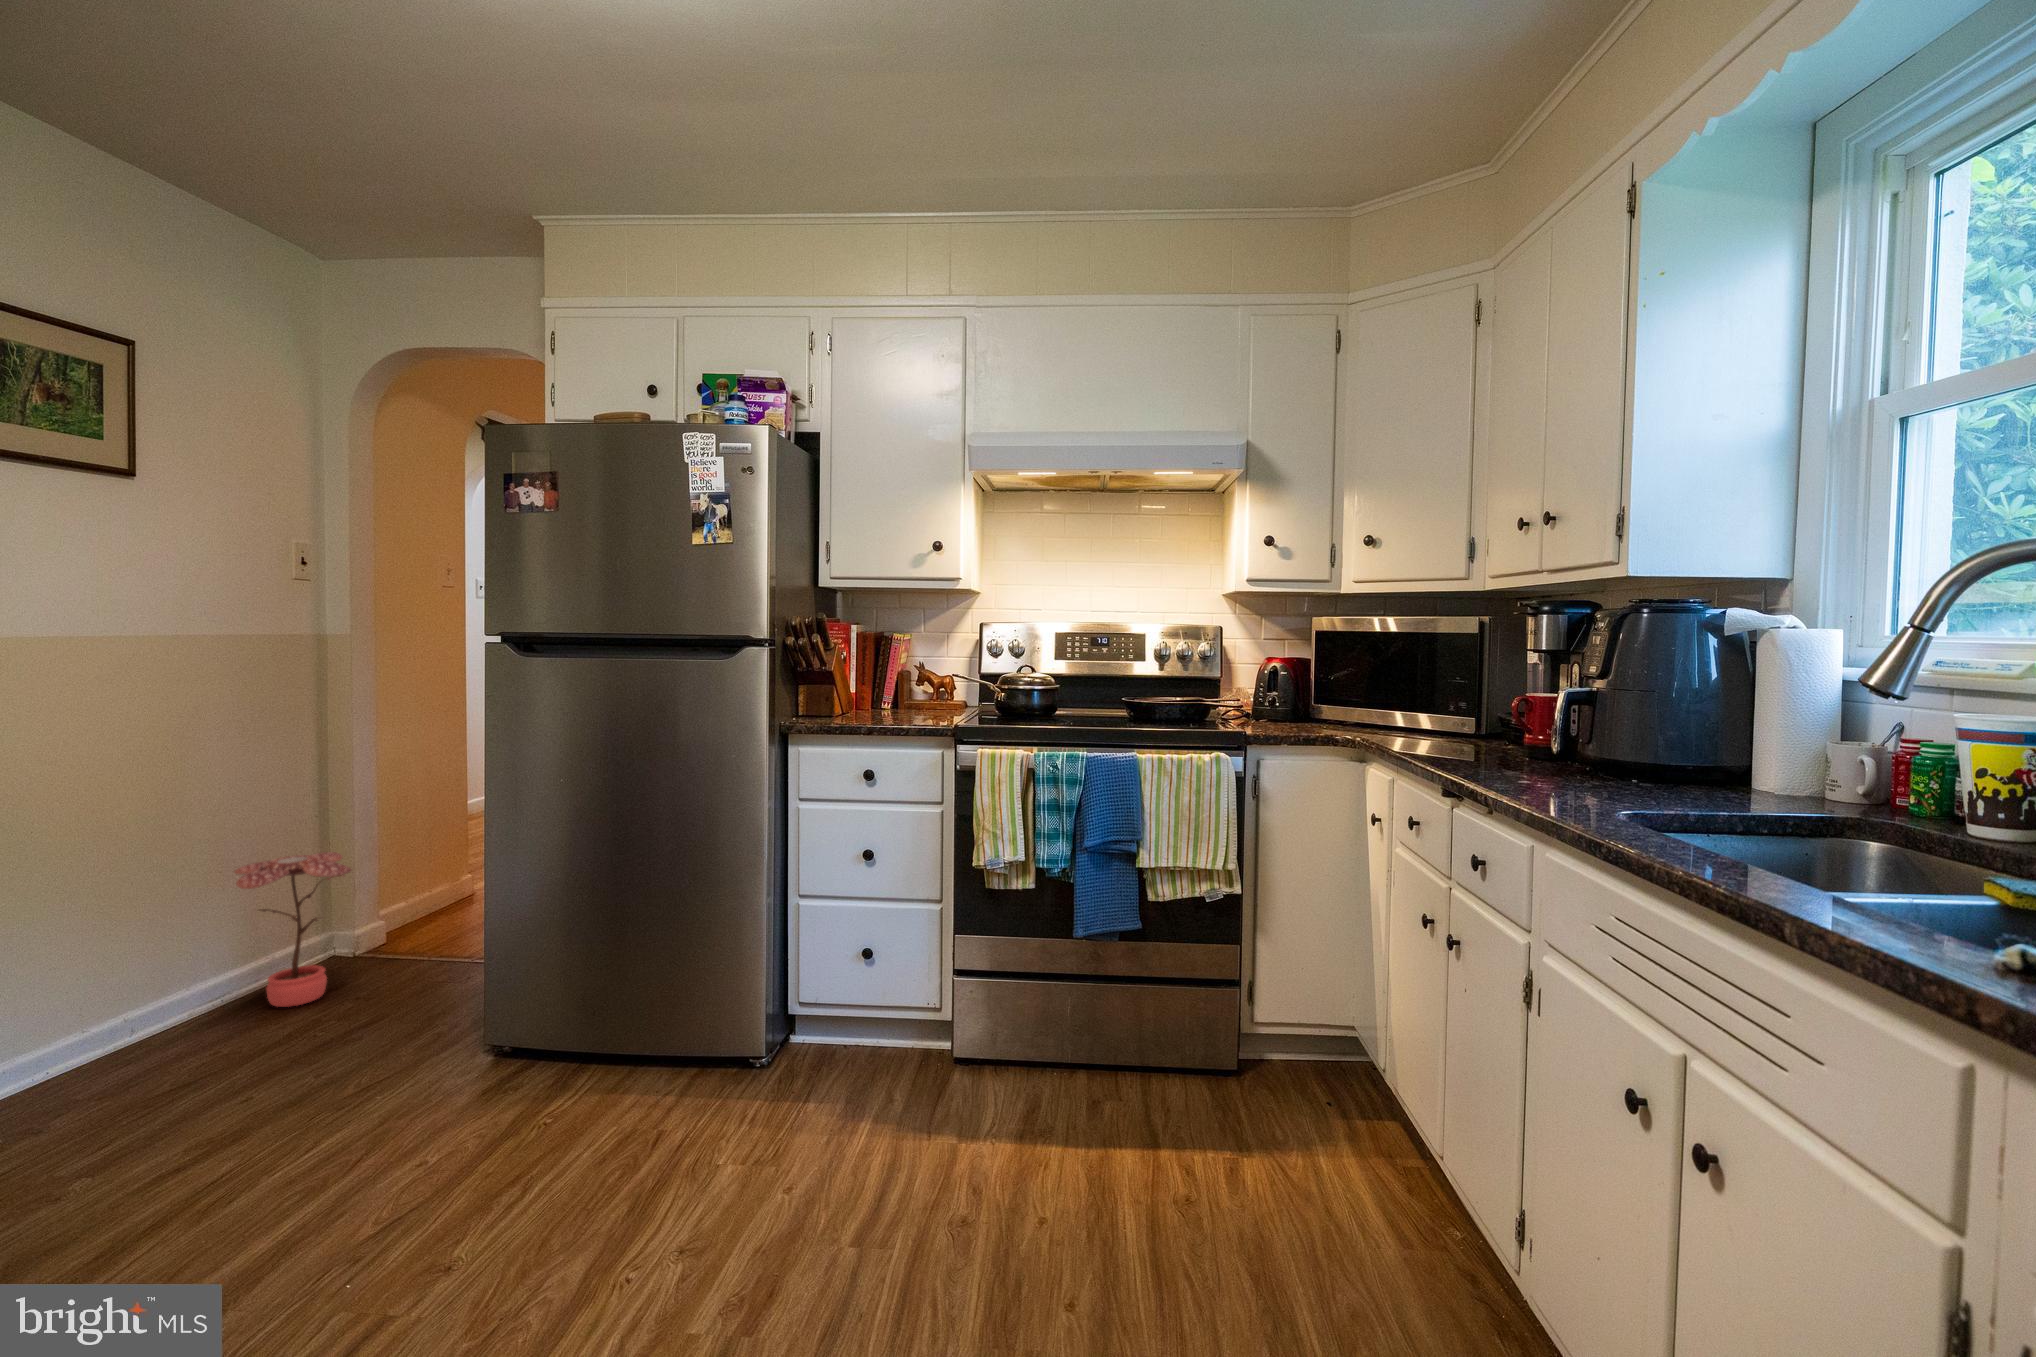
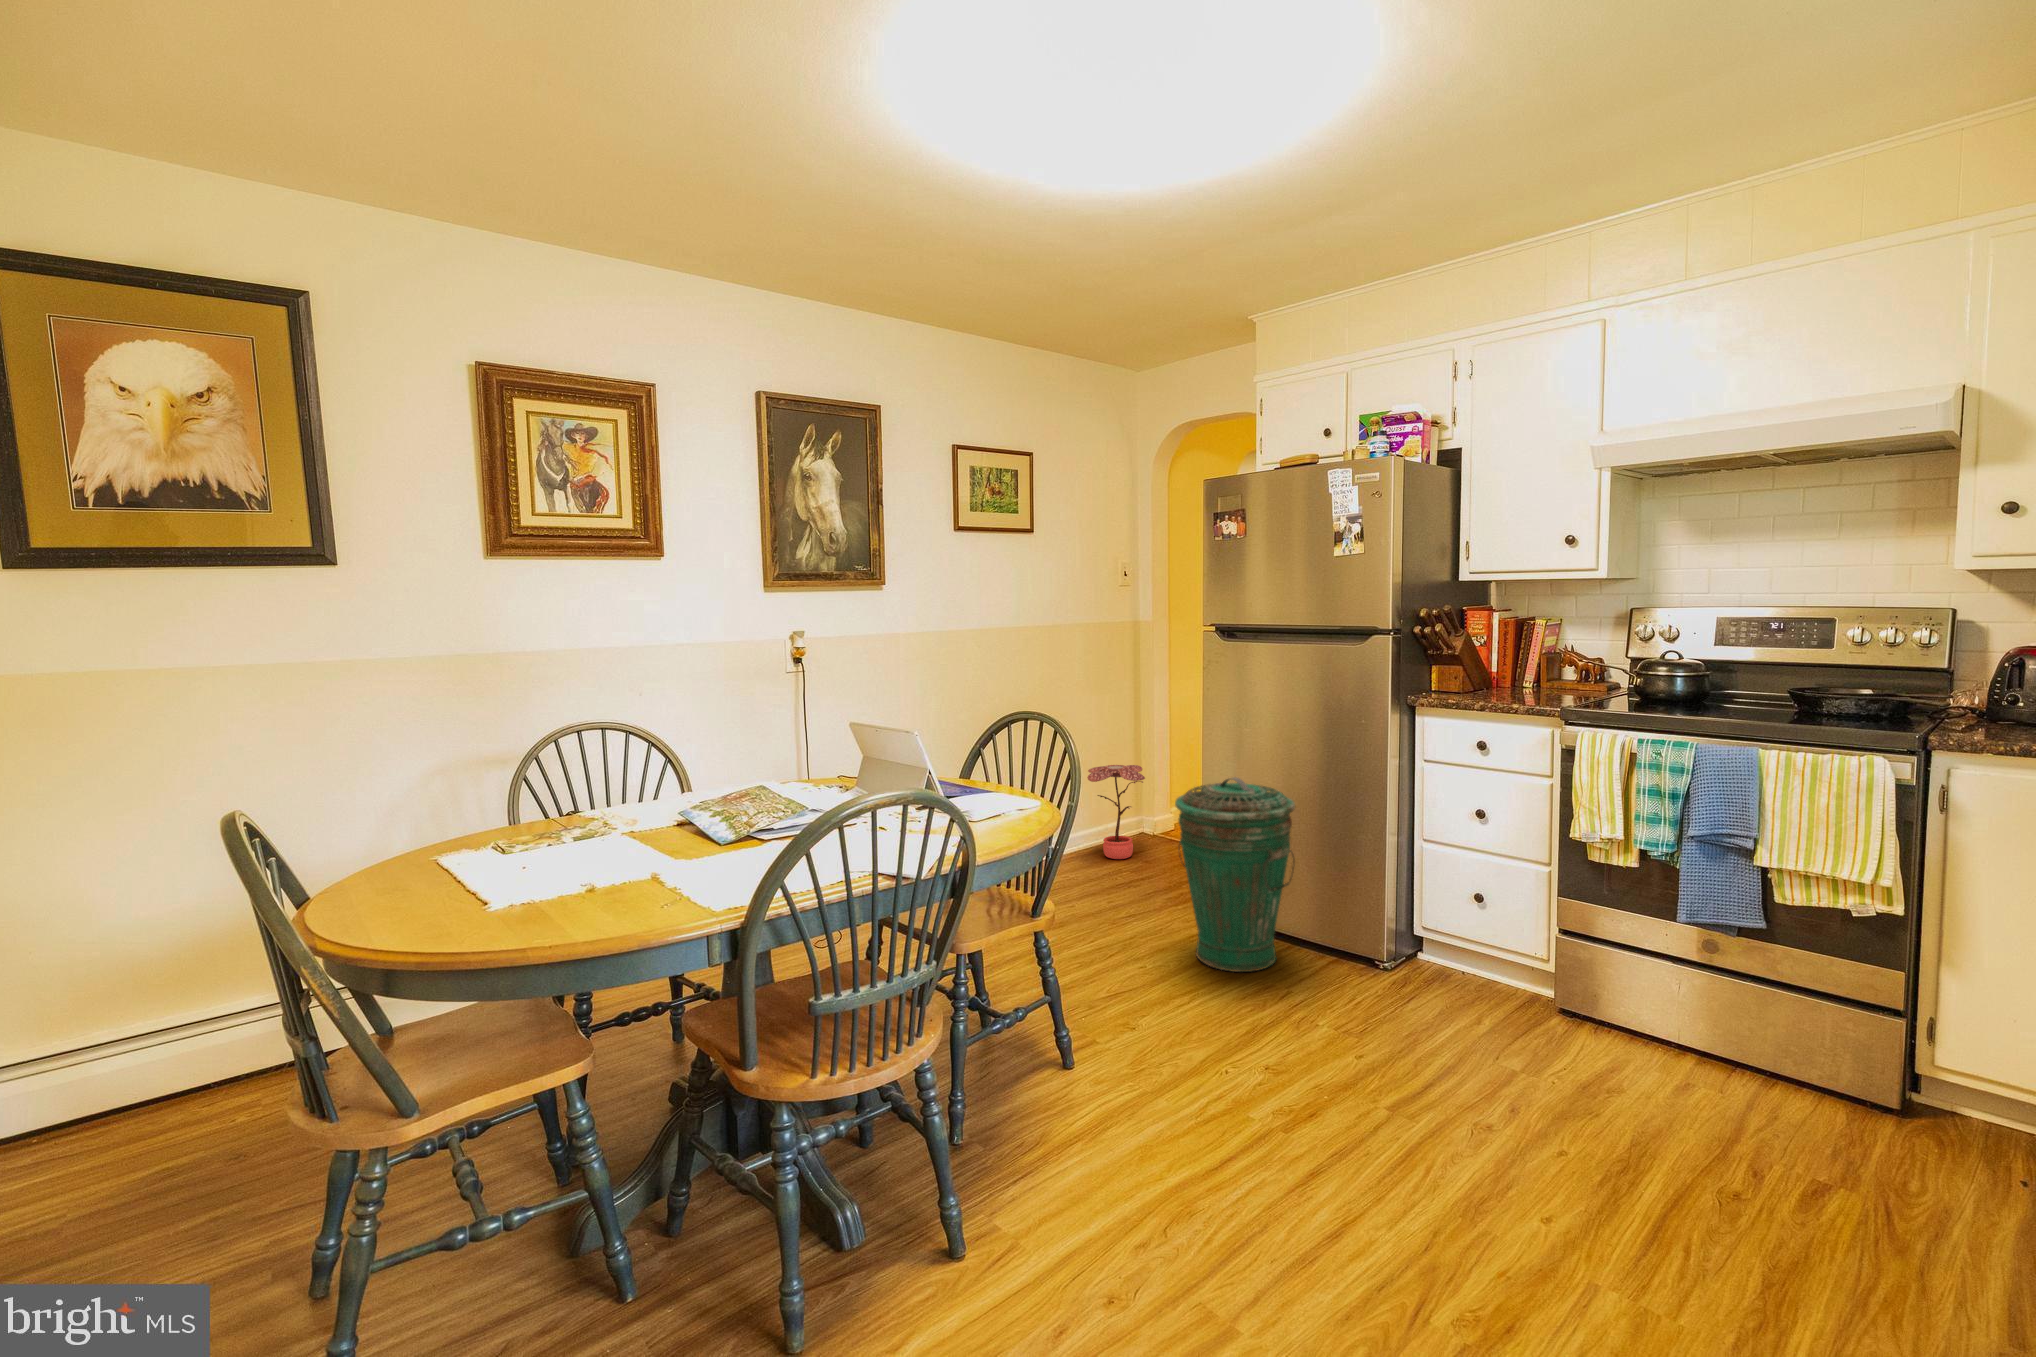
trash can: none [452,851,647,1148] -> present [1175,777,1295,972]

